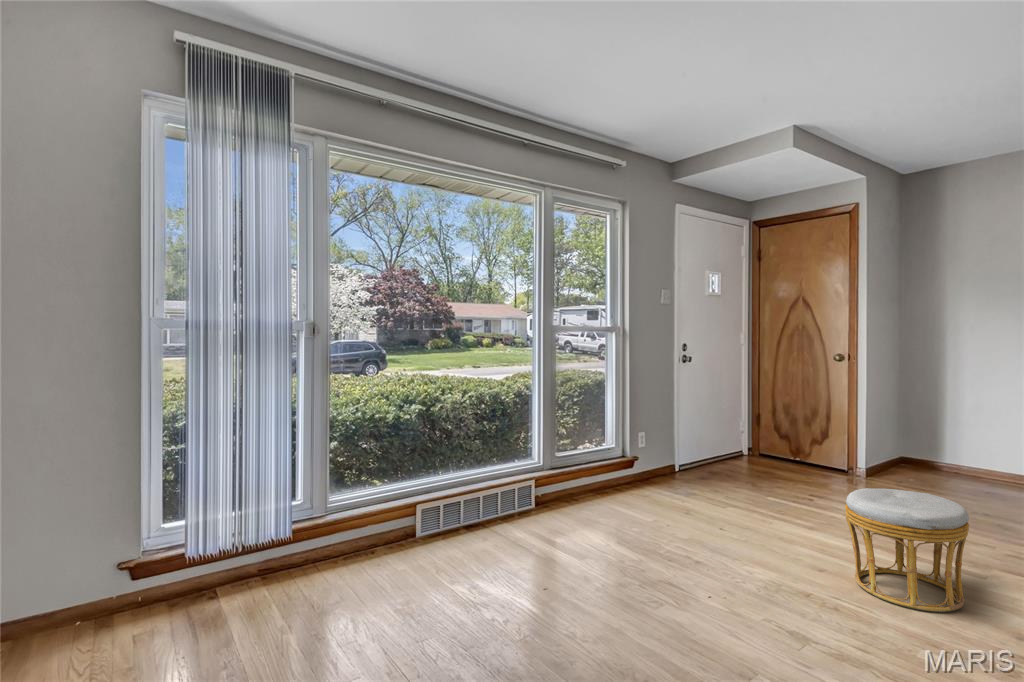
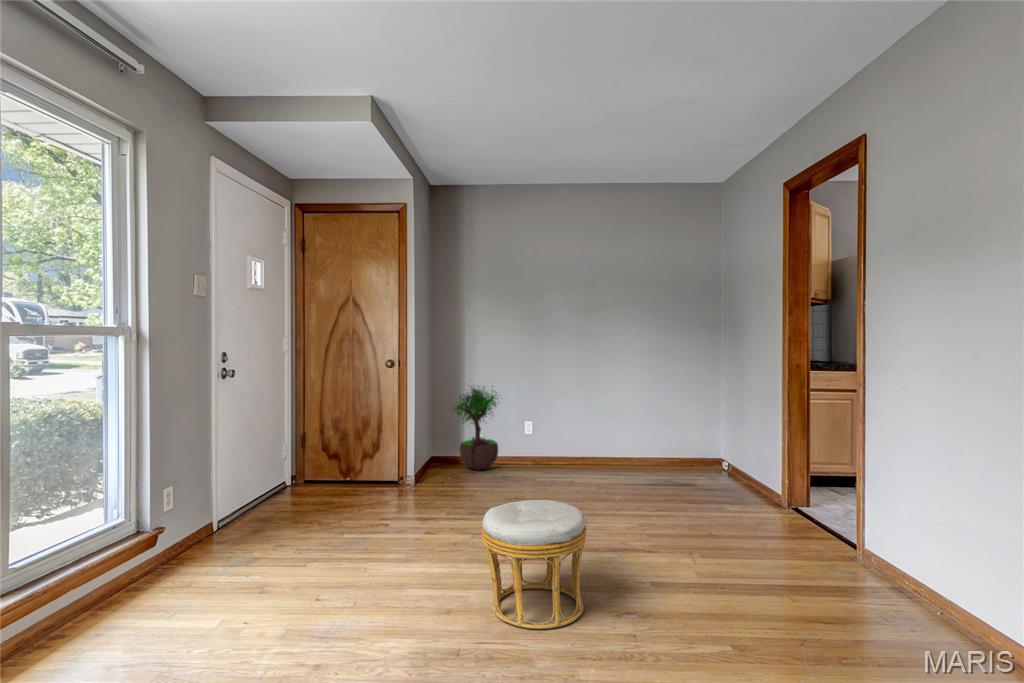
potted tree: none [915,378,990,480] -> present [453,386,499,470]

